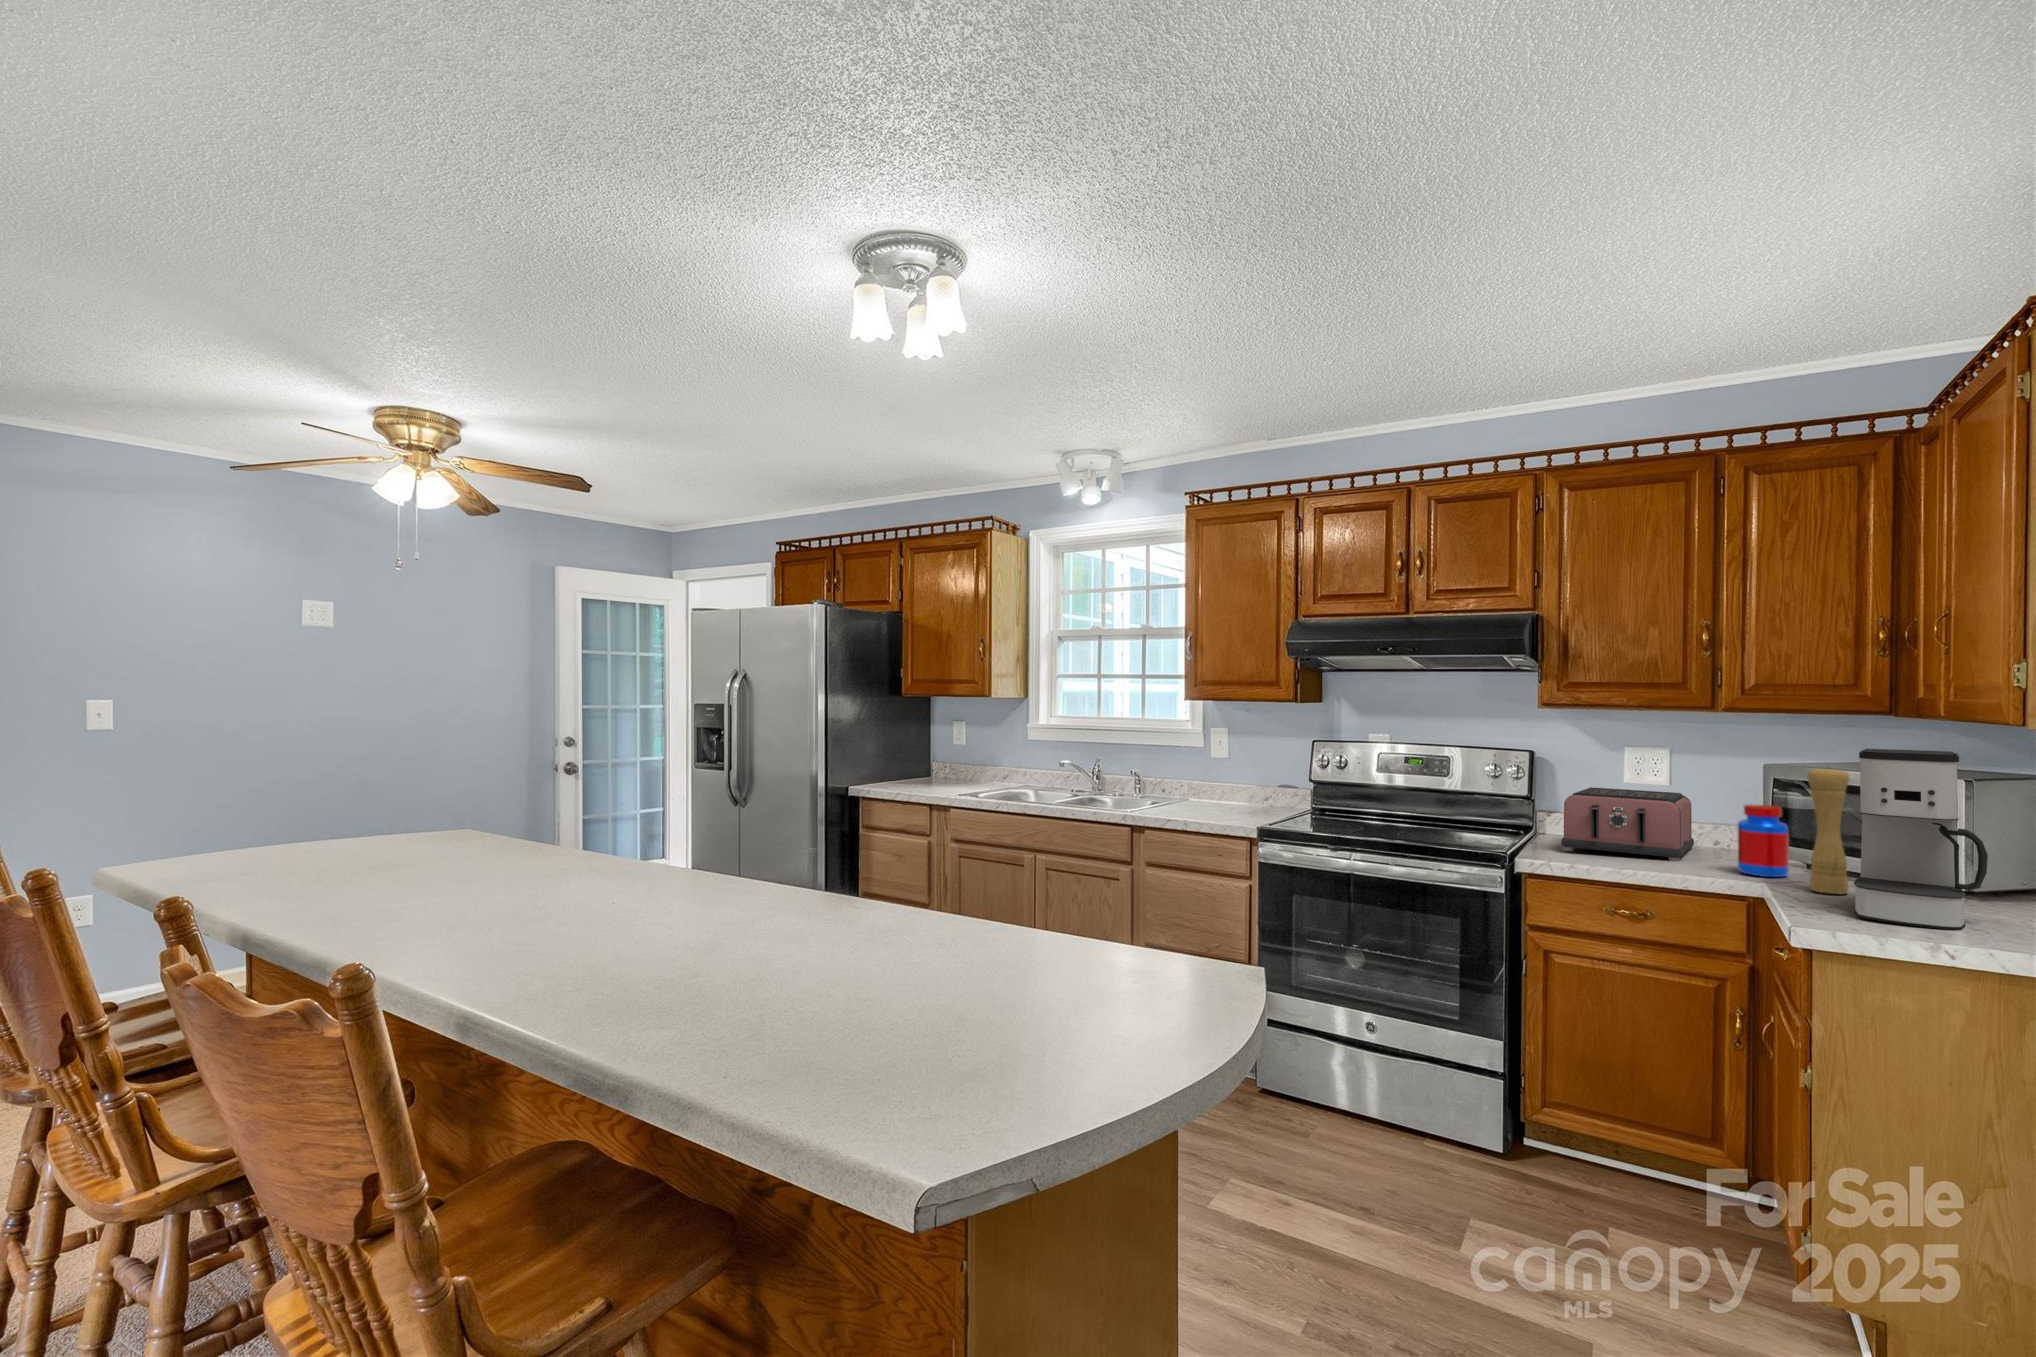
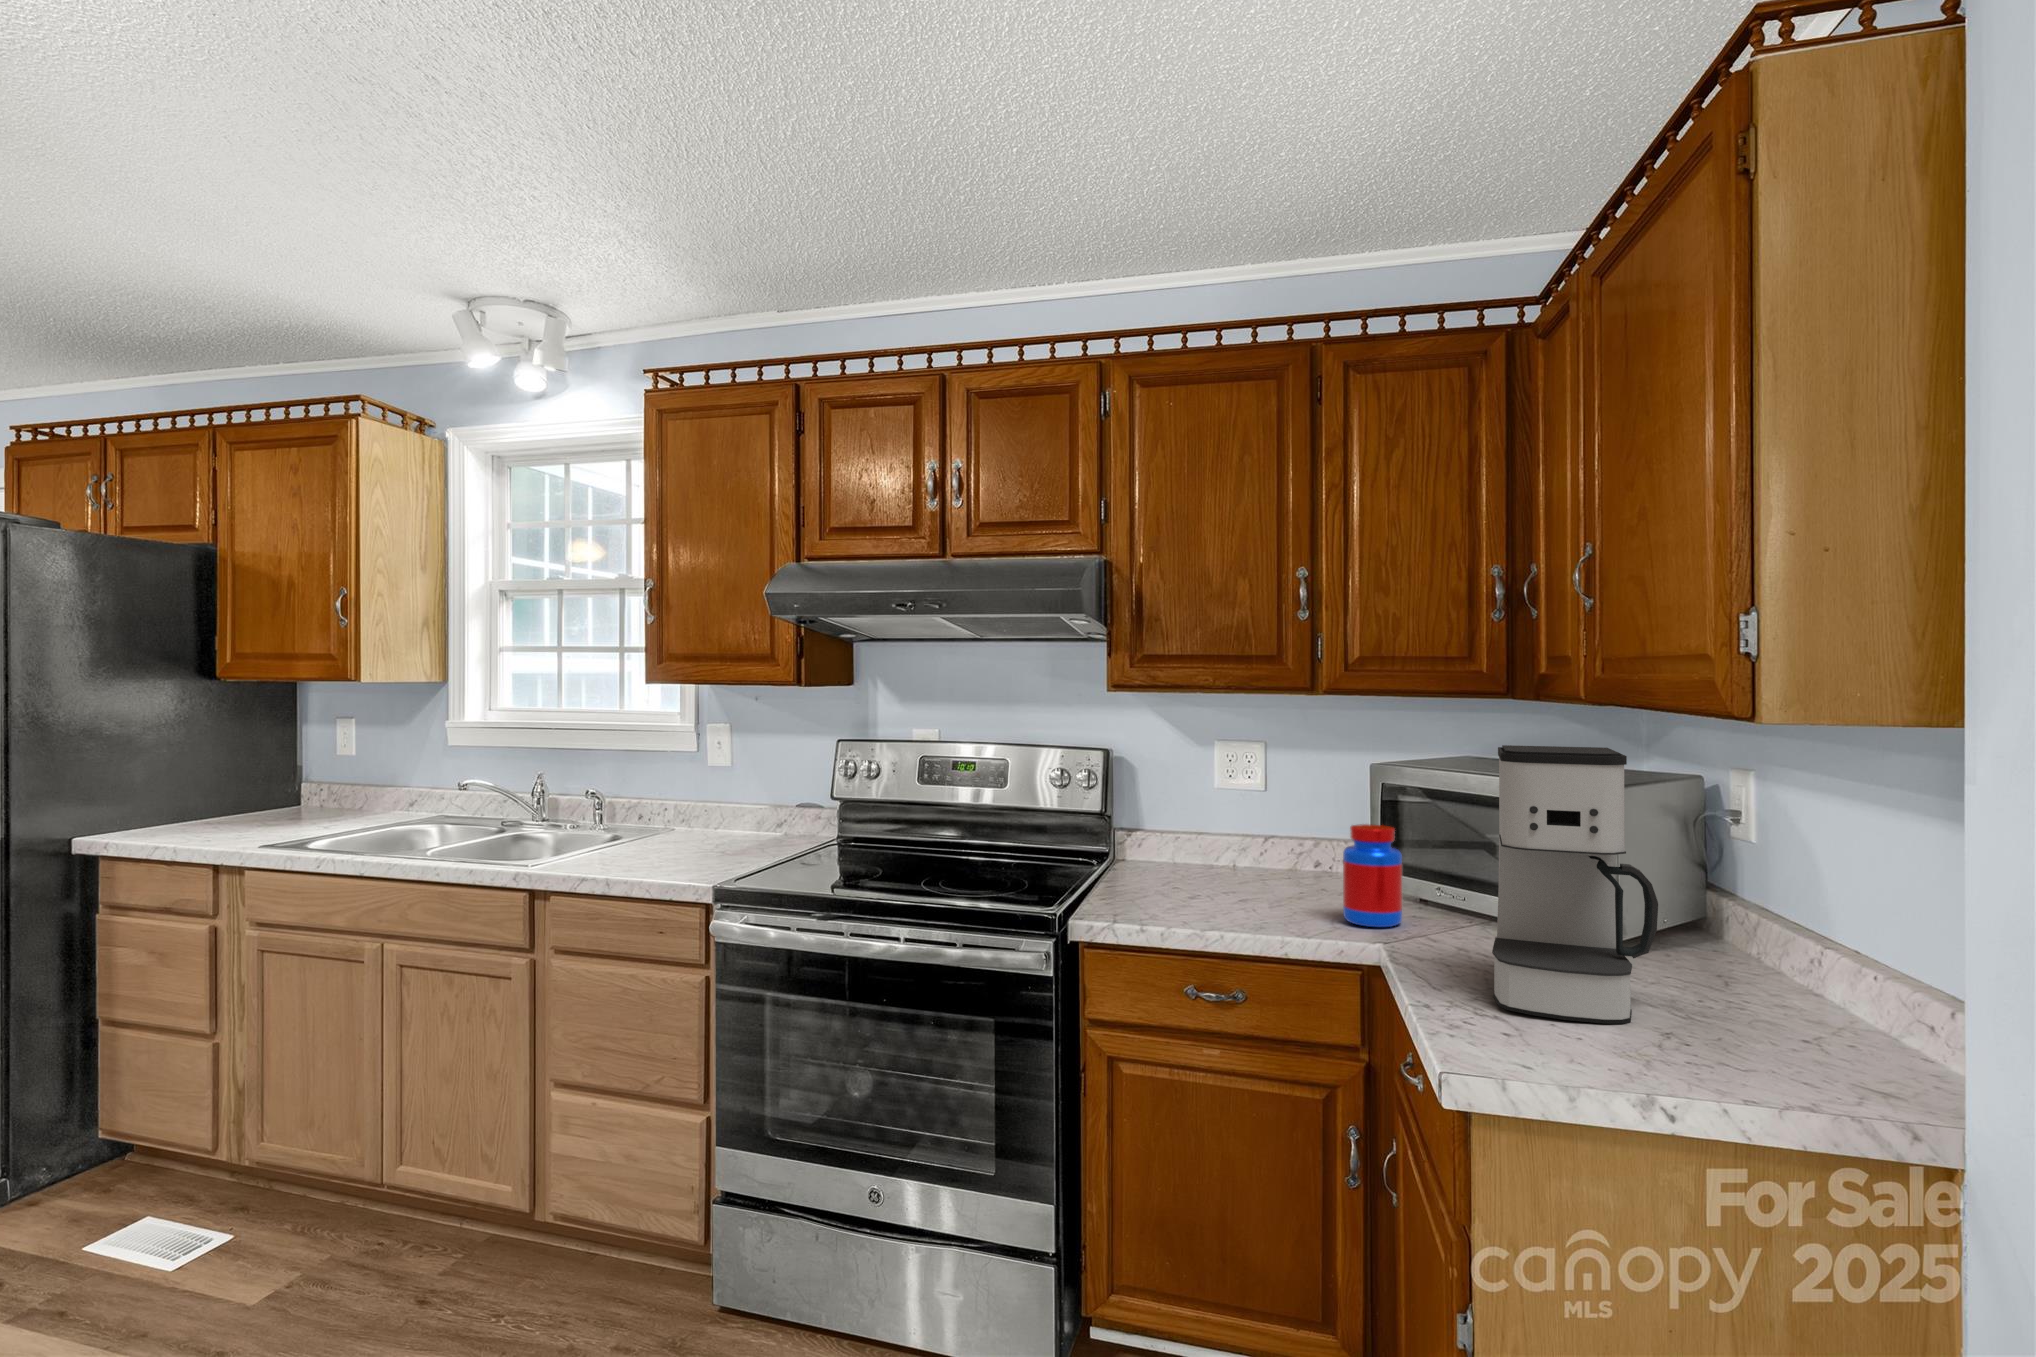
pepper mill: present [1807,767,1849,894] -> none [1428,772,1477,956]
toaster: present [1561,787,1694,861] -> none [1134,802,1294,905]

